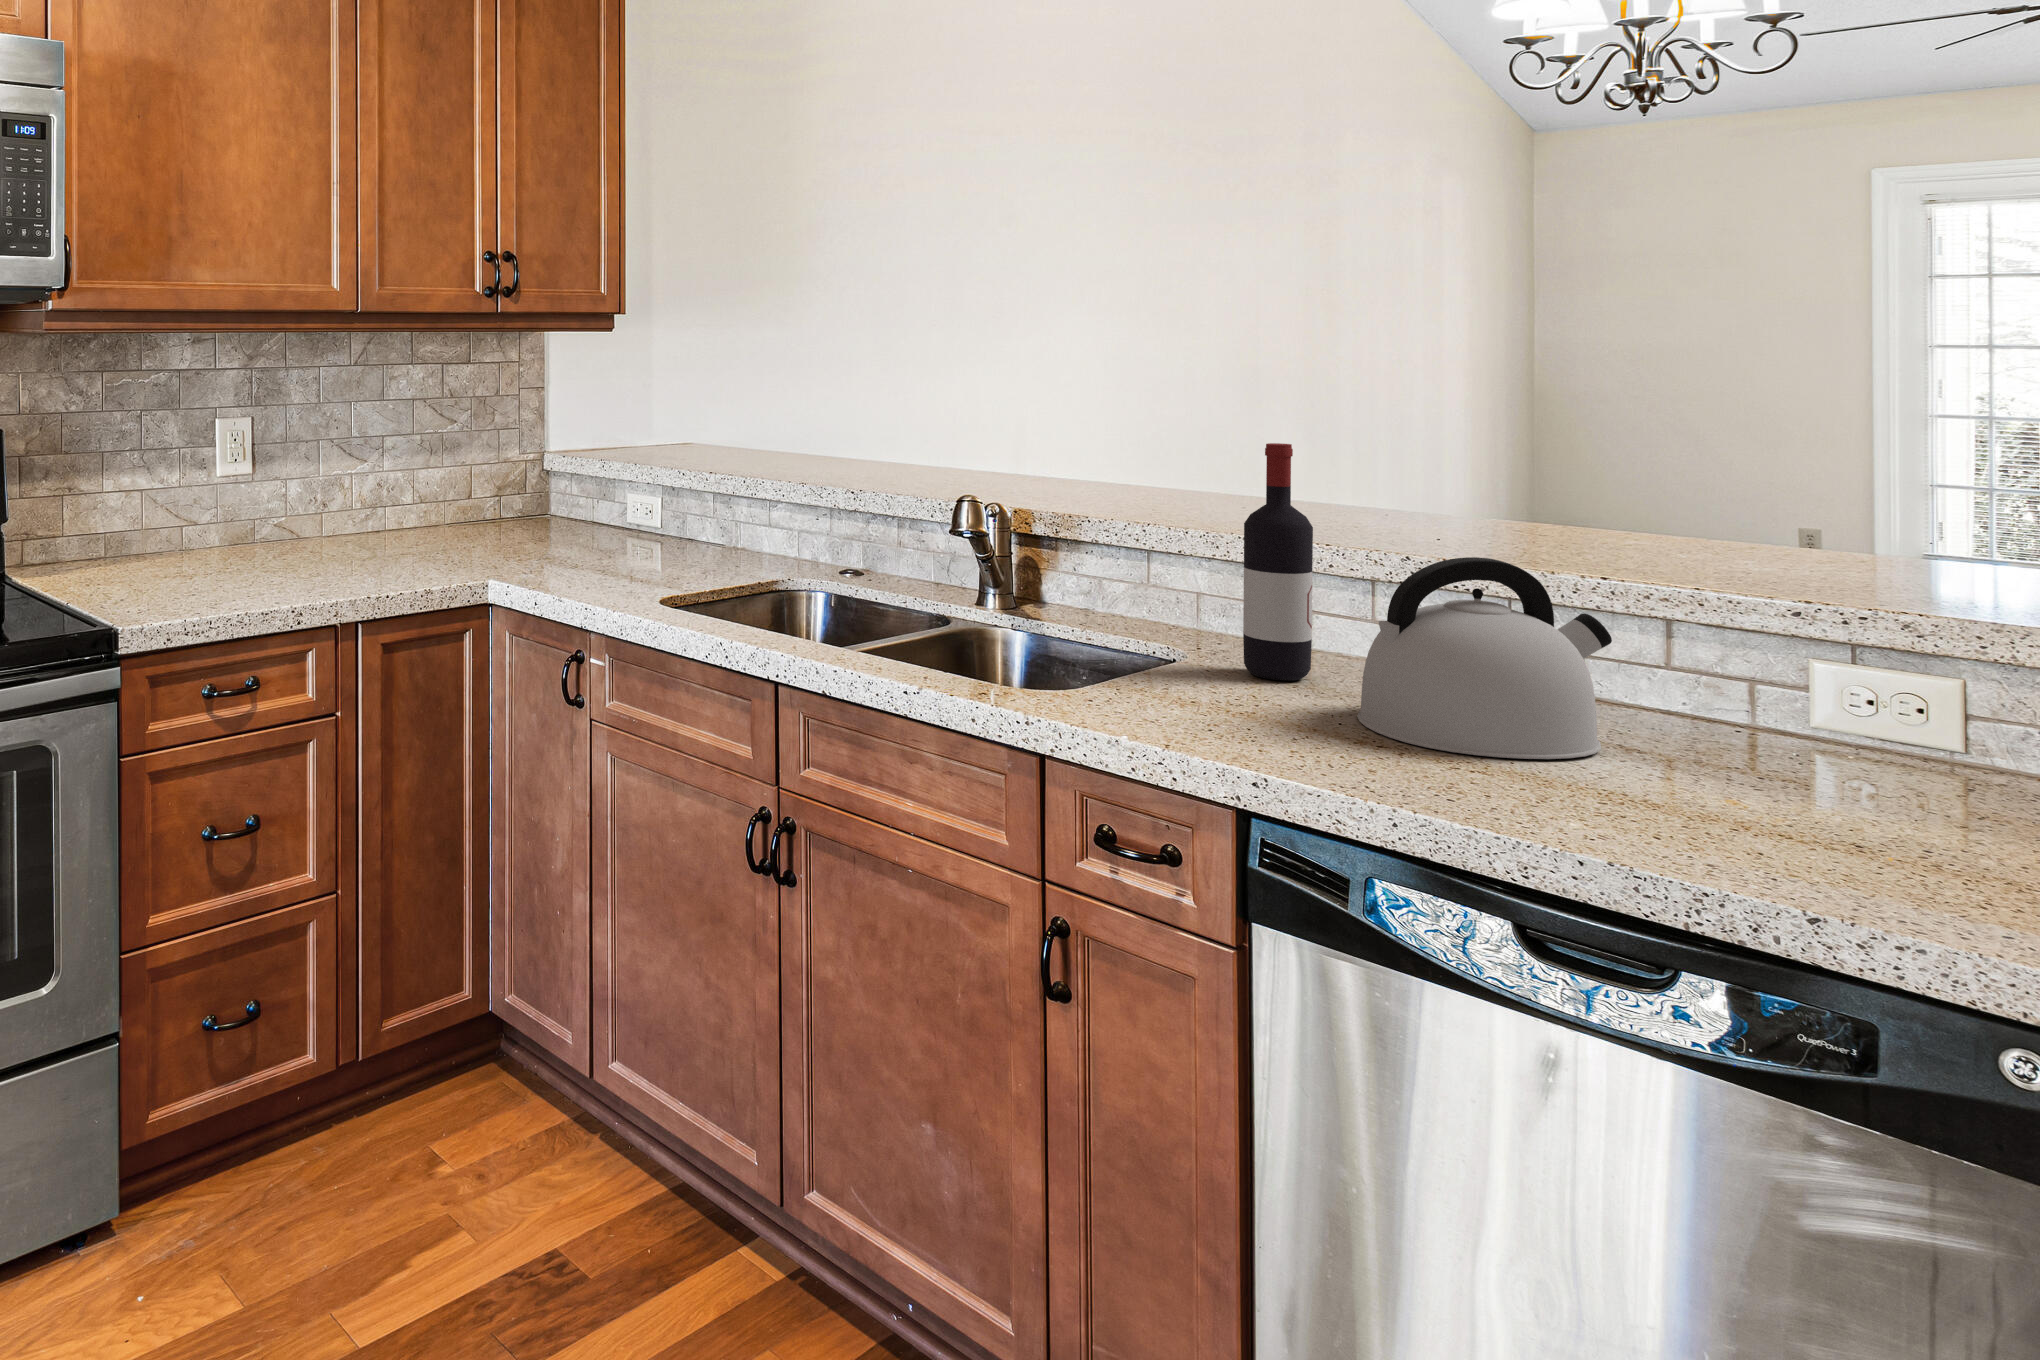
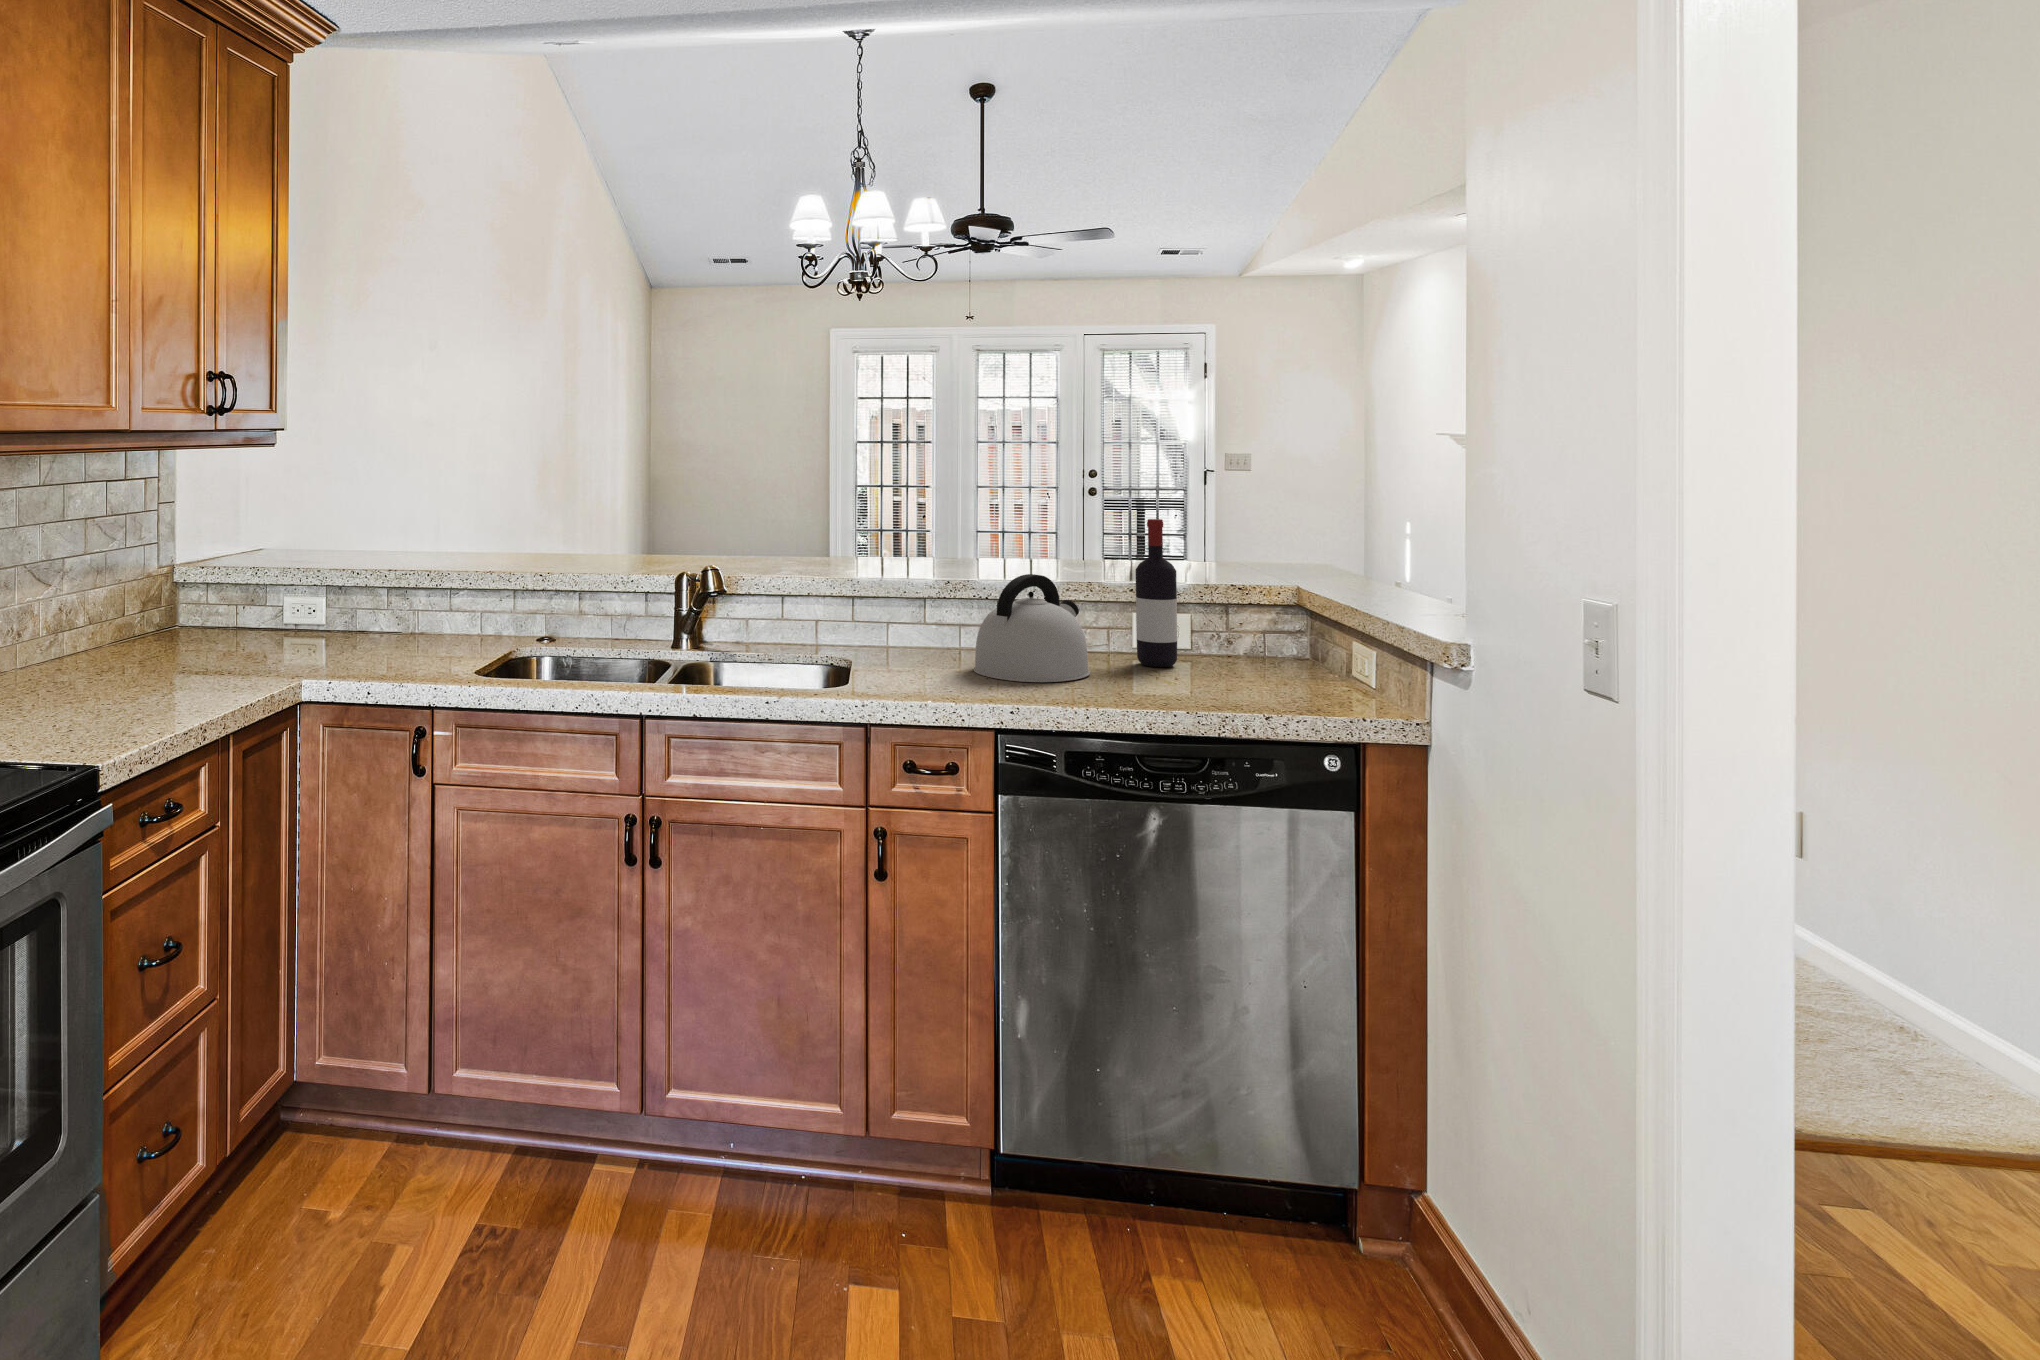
wine bottle: present [1243,443,1313,681] -> present [1136,519,1177,667]

